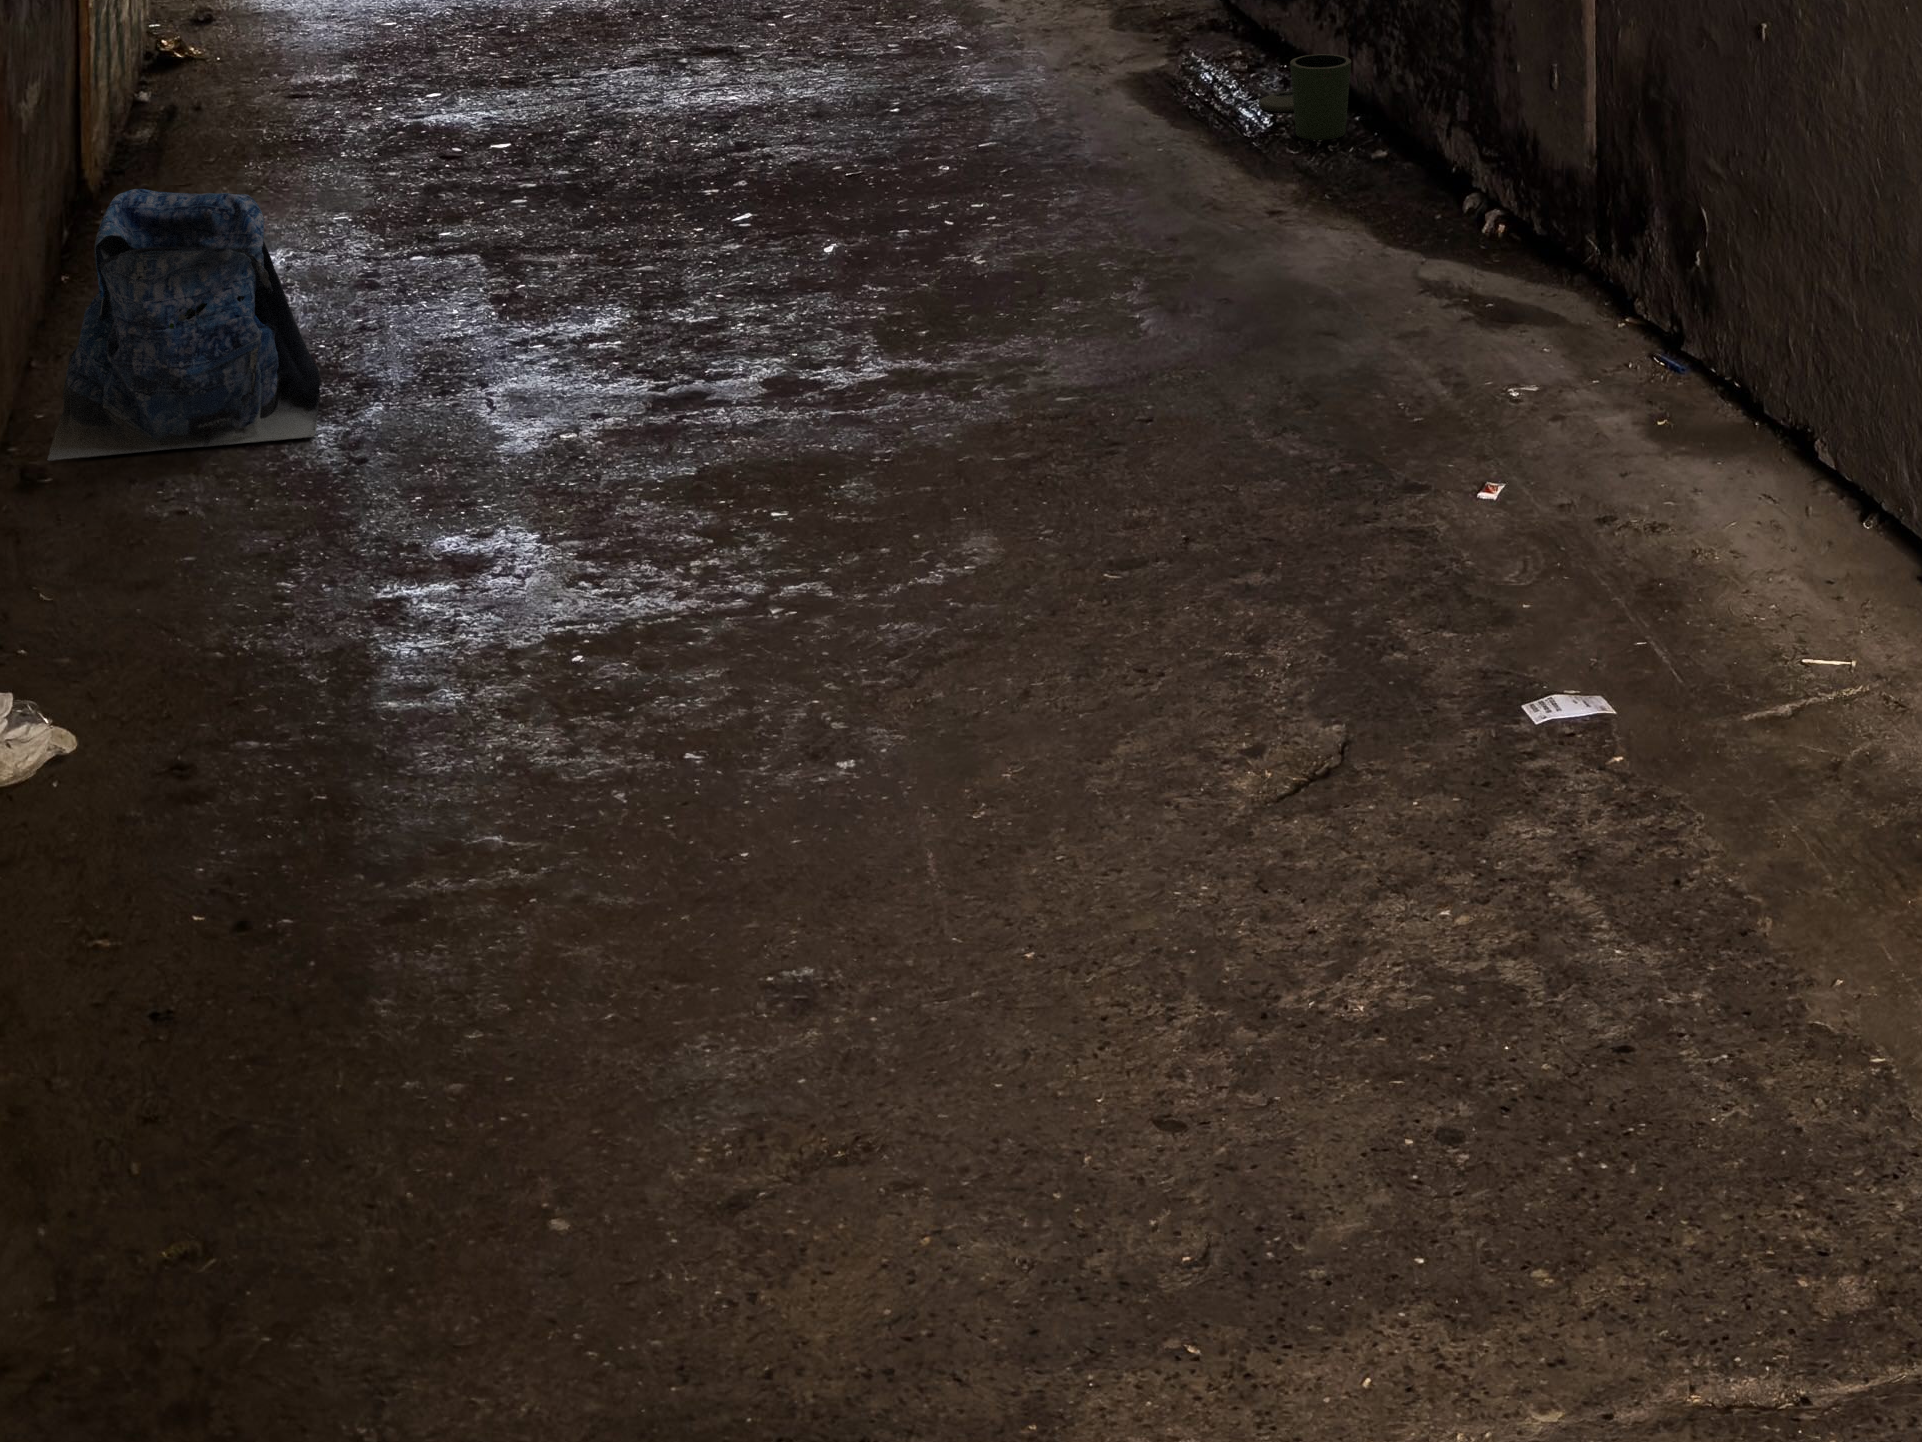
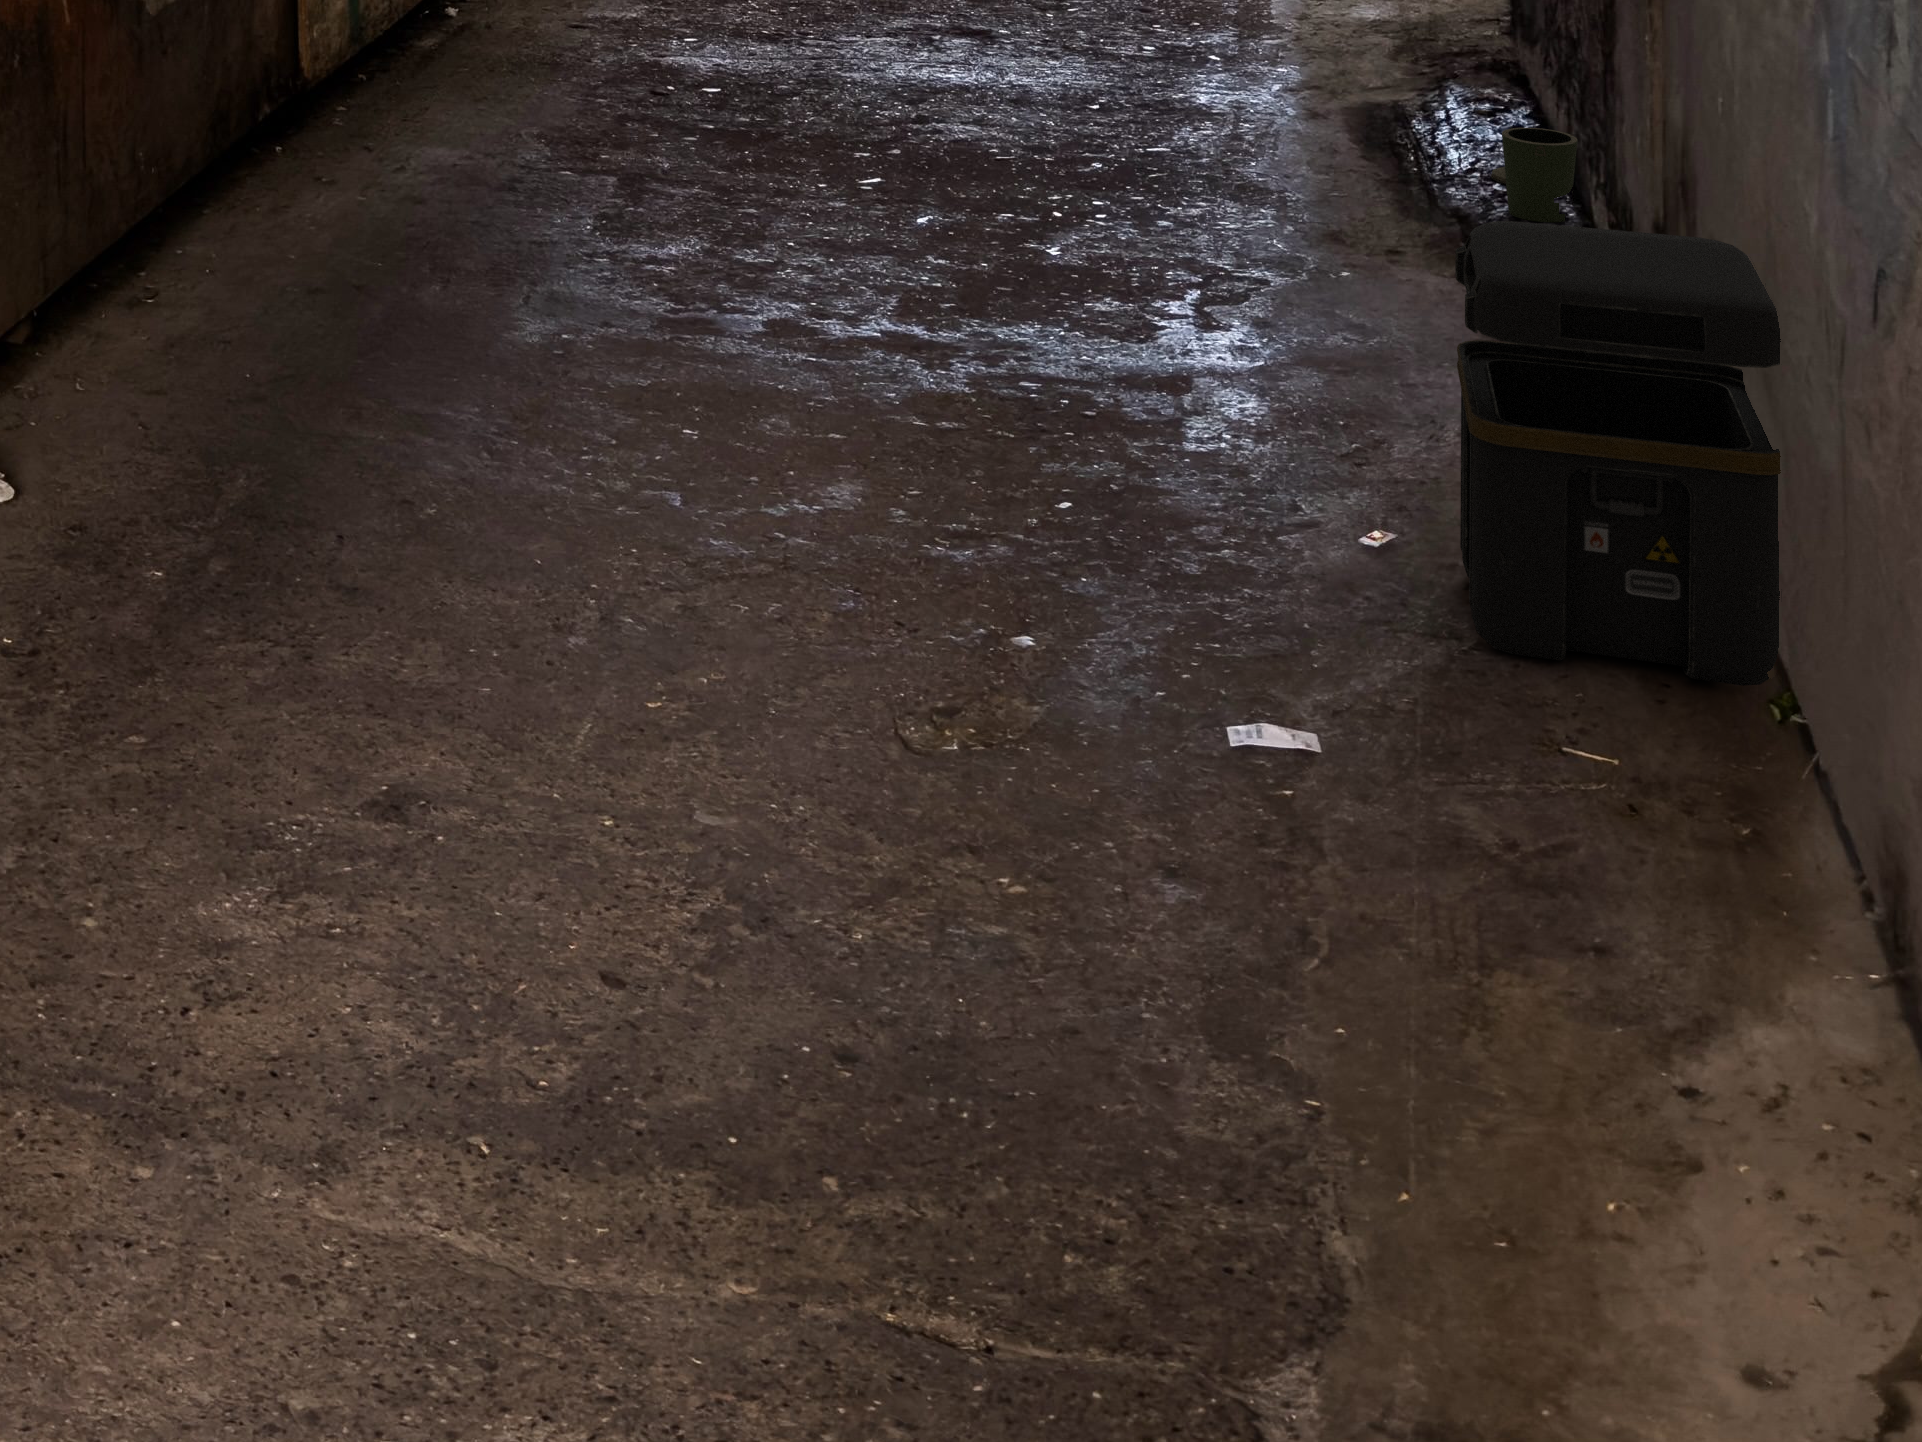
toolbox: none [1512,115,1805,521] -> present [1455,221,1781,686]
backpack: present [47,189,320,461] -> none [207,54,438,281]

